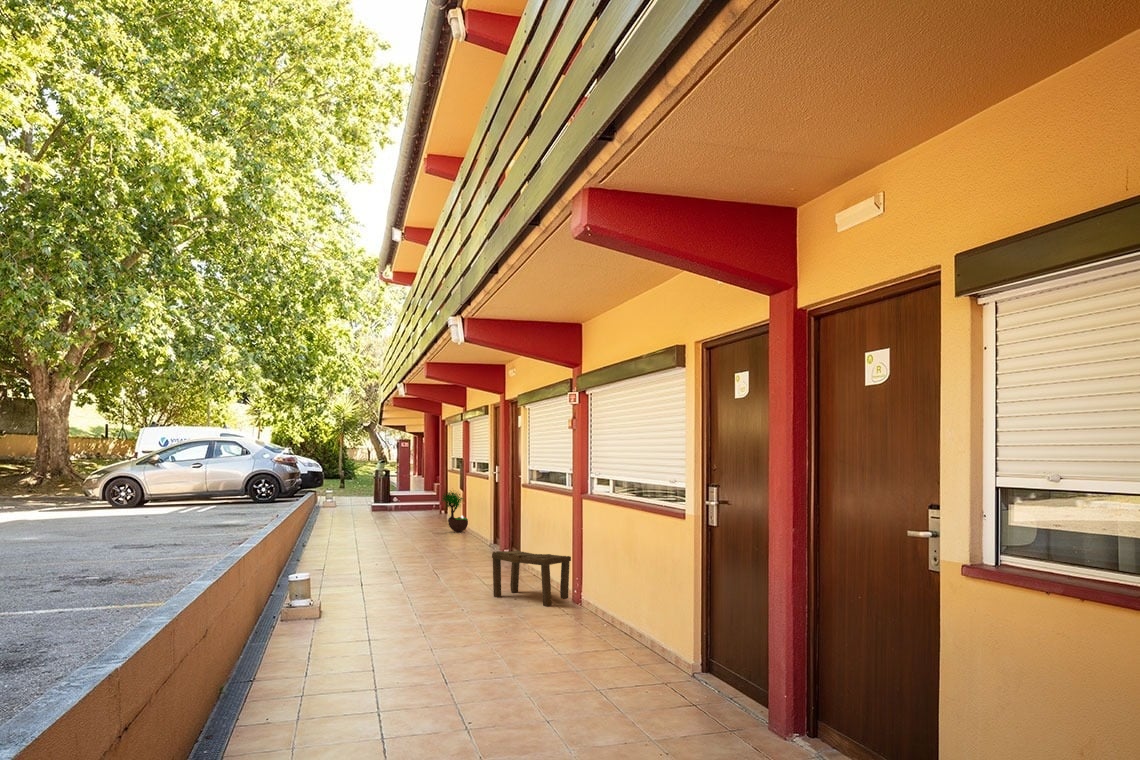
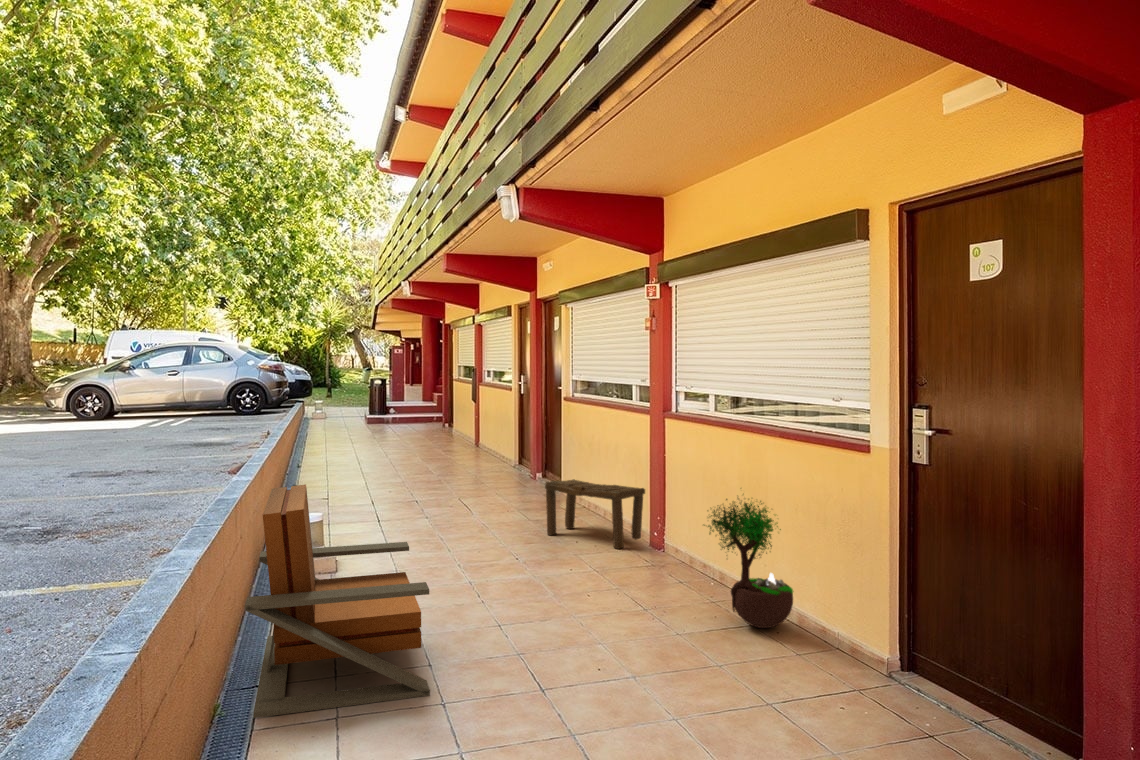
potted tree: present [442,491,468,532] -> present [704,498,793,628]
lounge chair: none [236,546,365,705] -> present [245,484,430,718]

